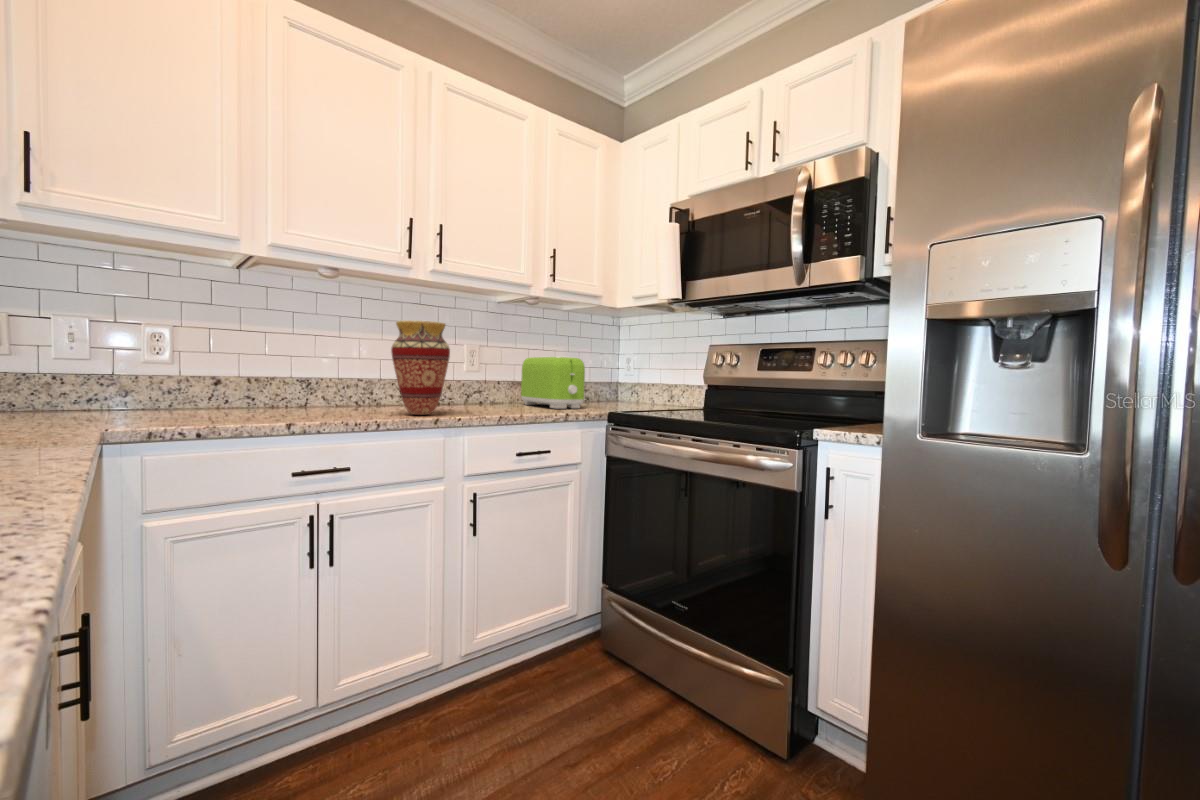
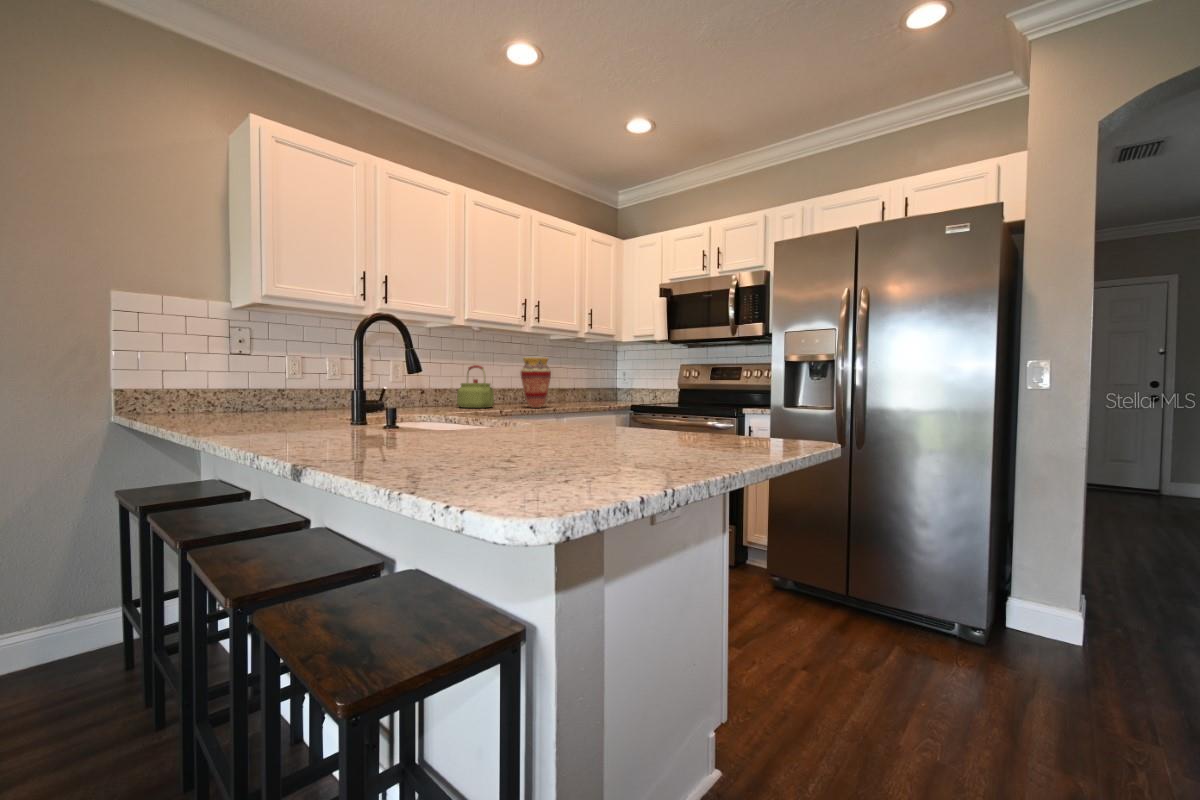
kettle: none [284,336,356,412] -> present [457,365,494,408]
toaster: present [521,356,585,408] -> none [570,373,612,404]

